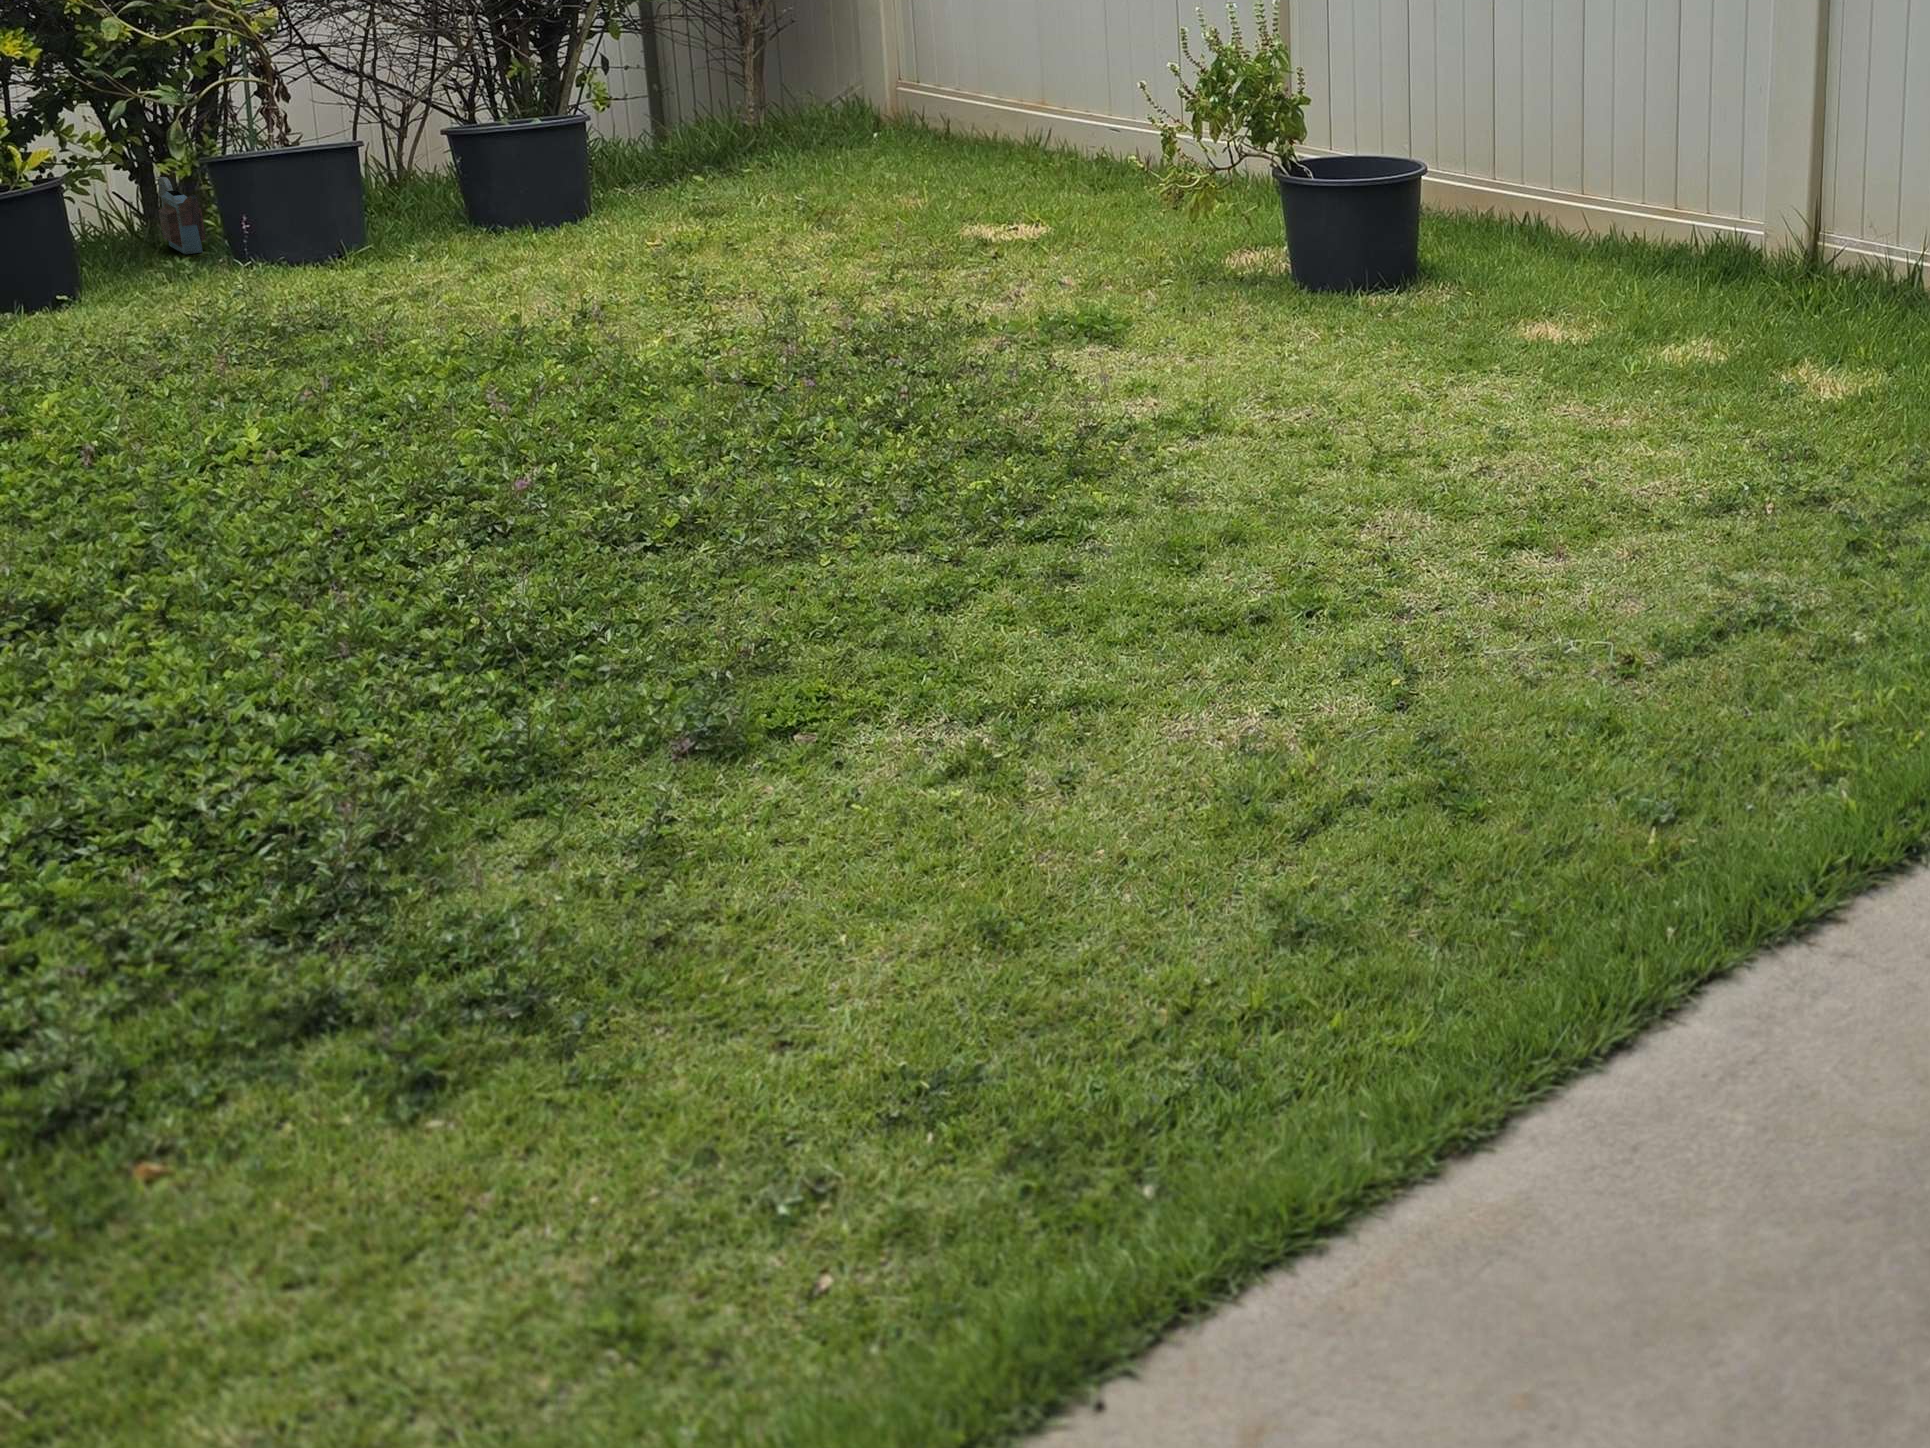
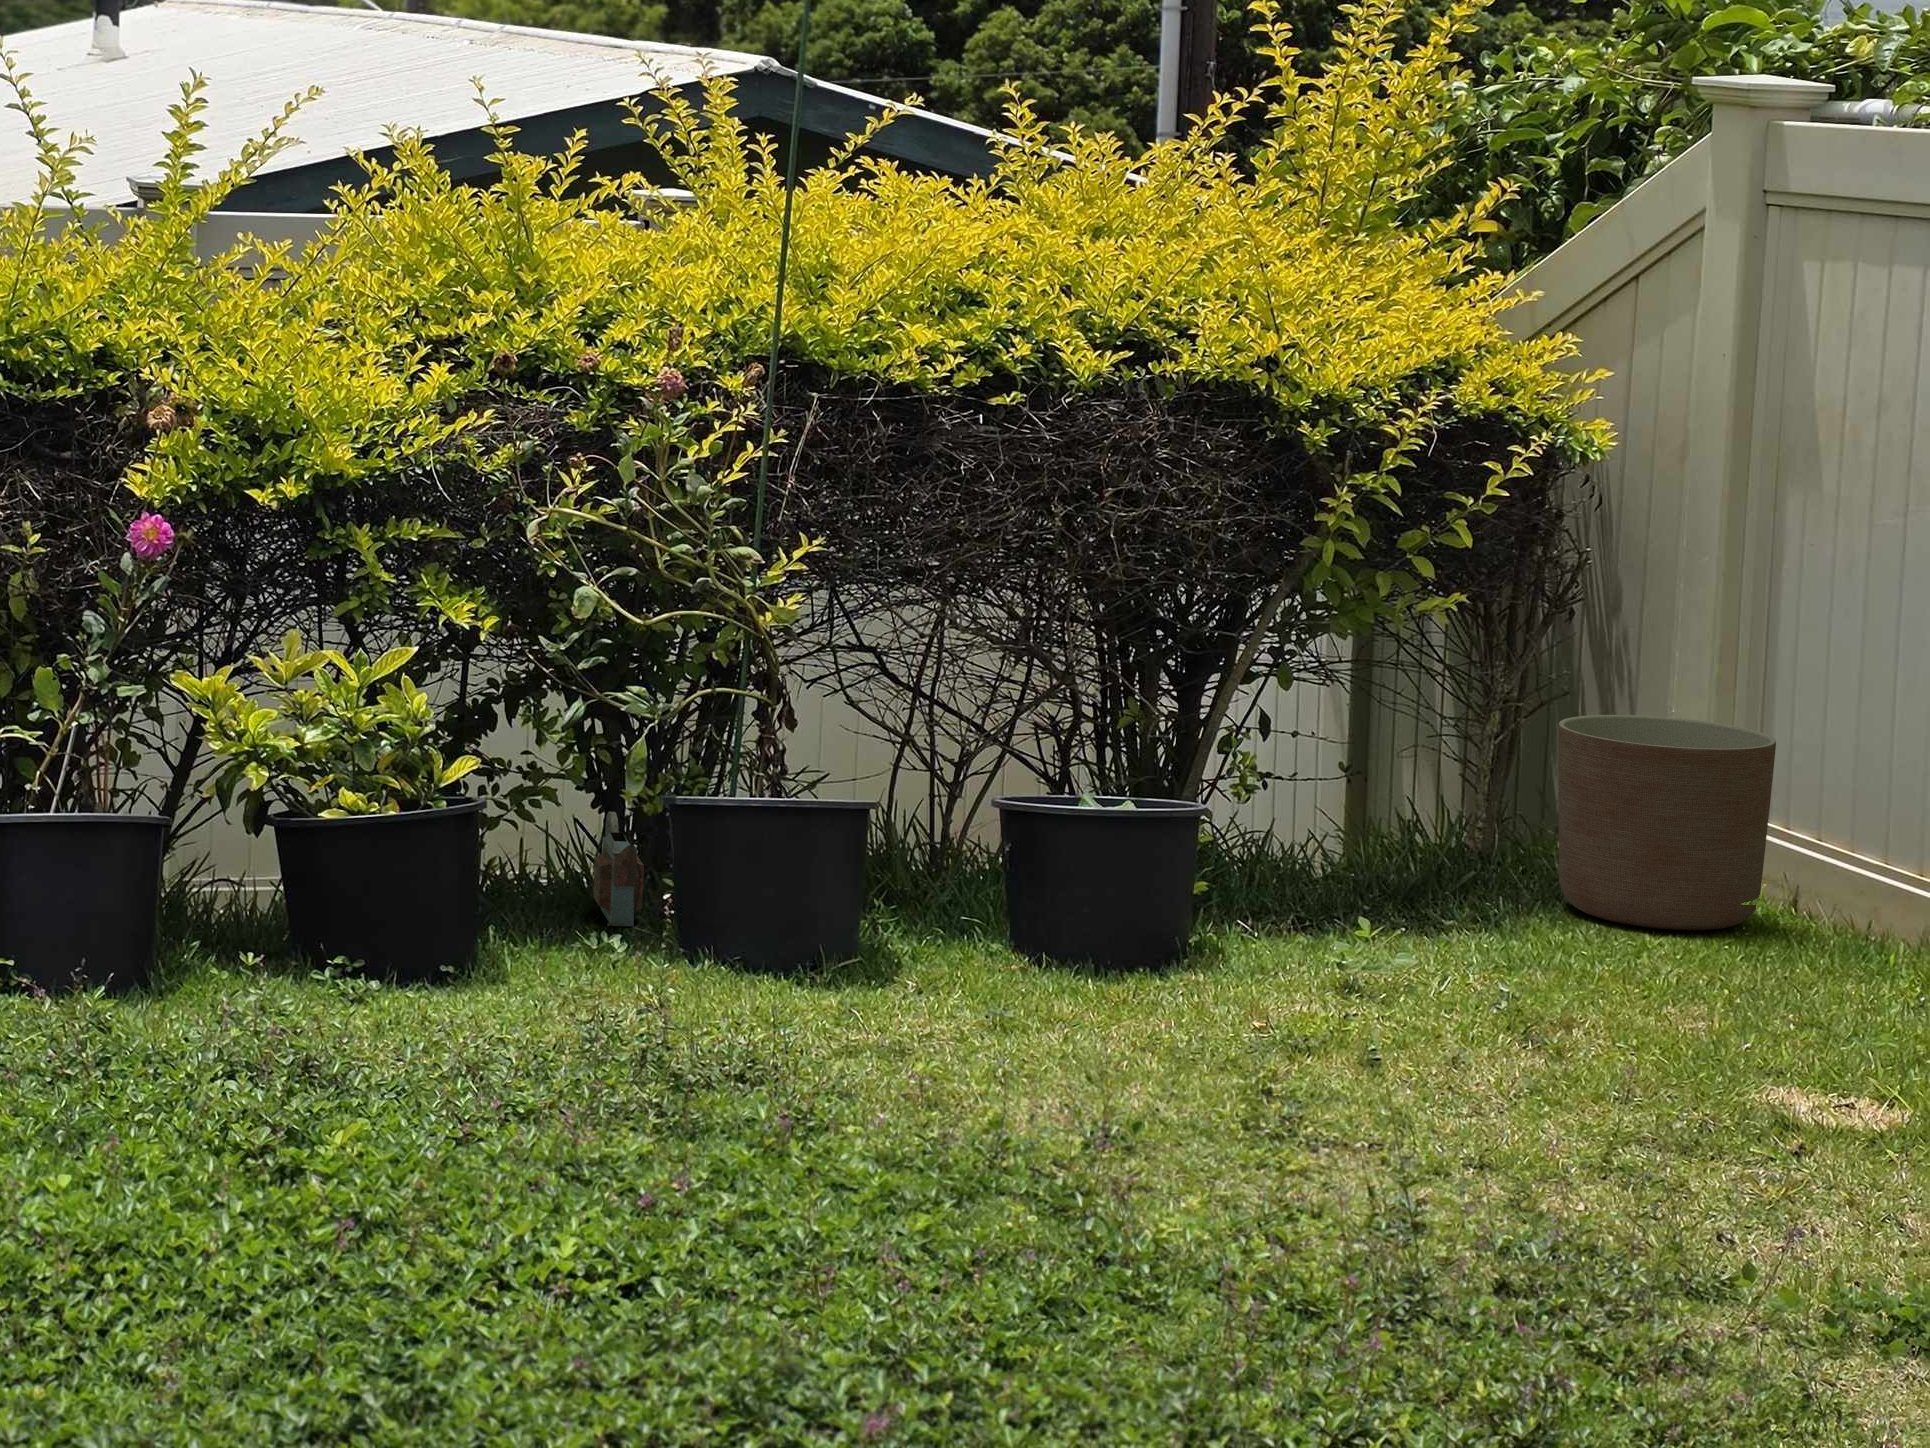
planter: none [797,24,928,149] -> present [1558,715,1776,930]

